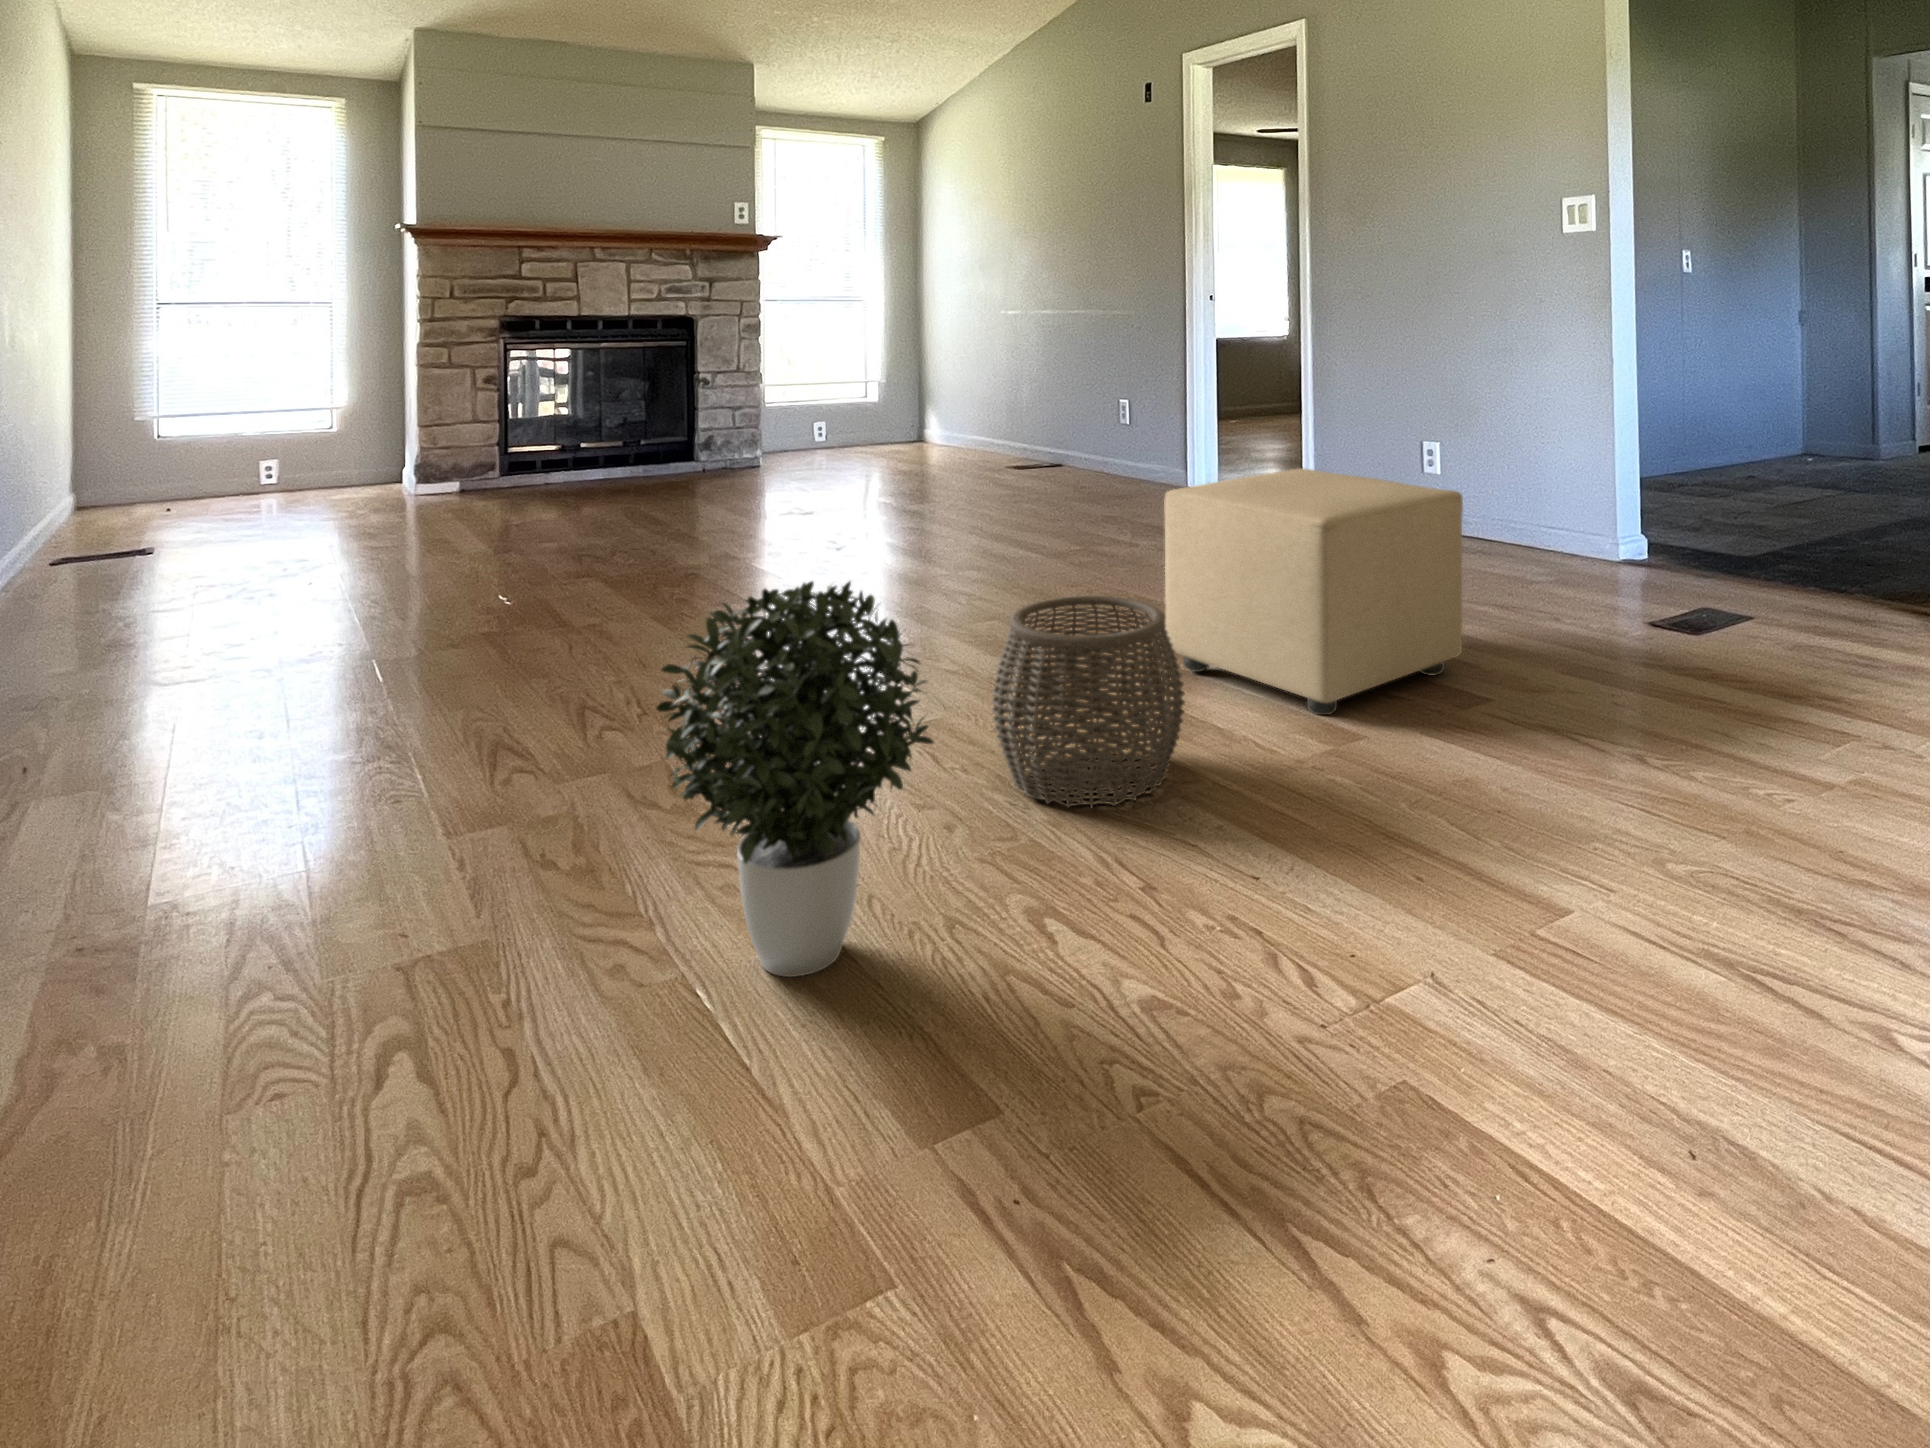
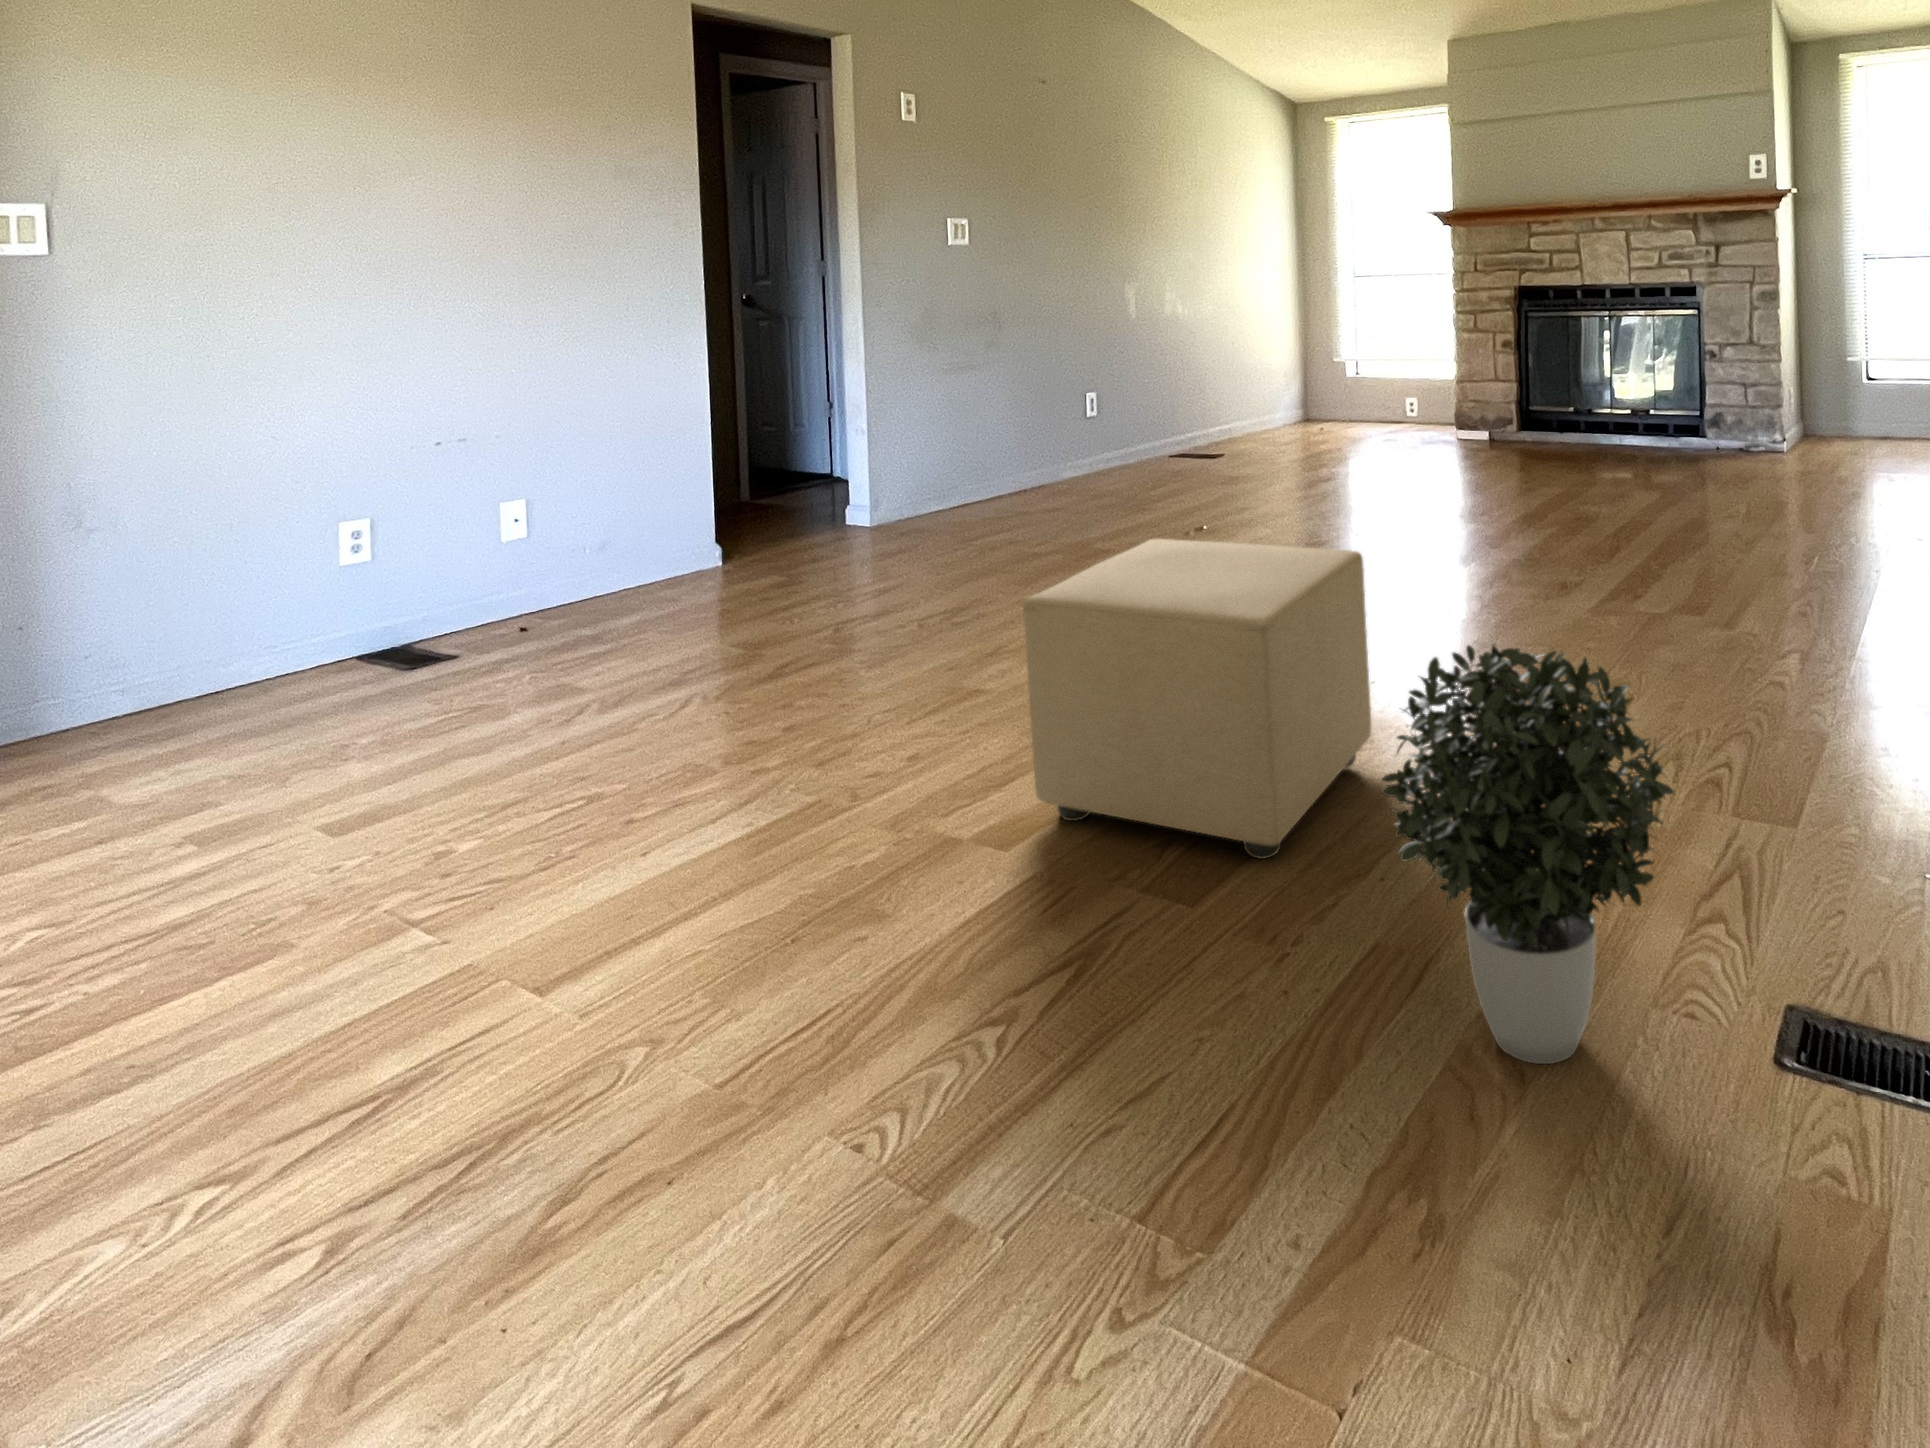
potted plant: present [657,581,934,977] -> present [1382,645,1674,1064]
woven basket: present [991,596,1185,808] -> none [763,599,935,783]

